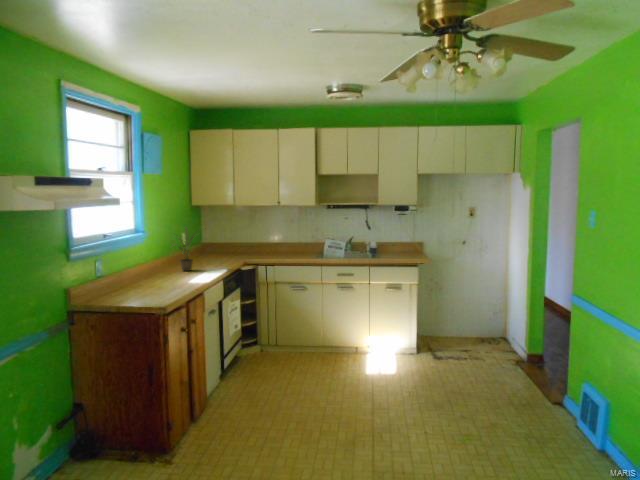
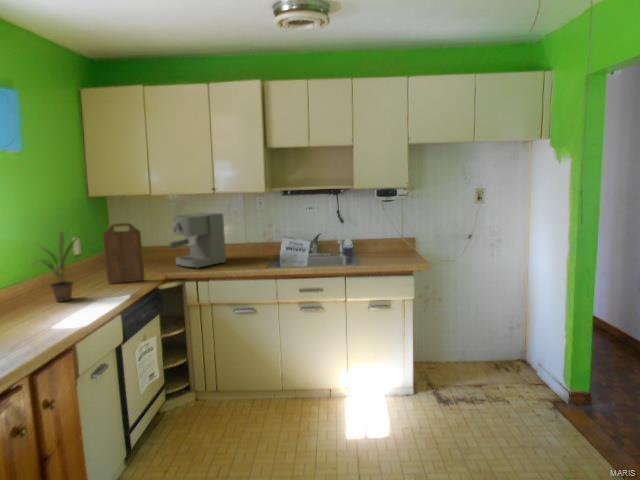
coffee maker: none [248,219,285,258] -> present [169,212,226,268]
cutting board: none [208,223,233,264] -> present [103,223,145,284]

